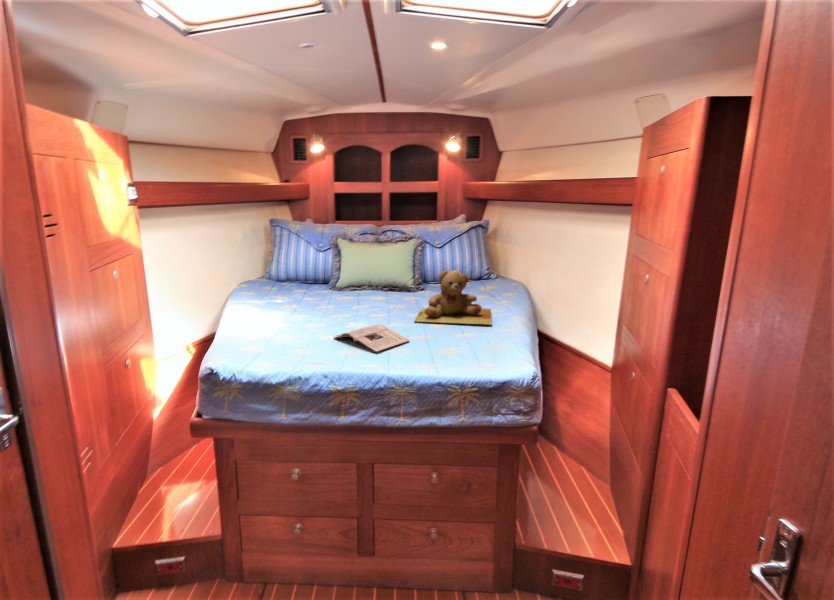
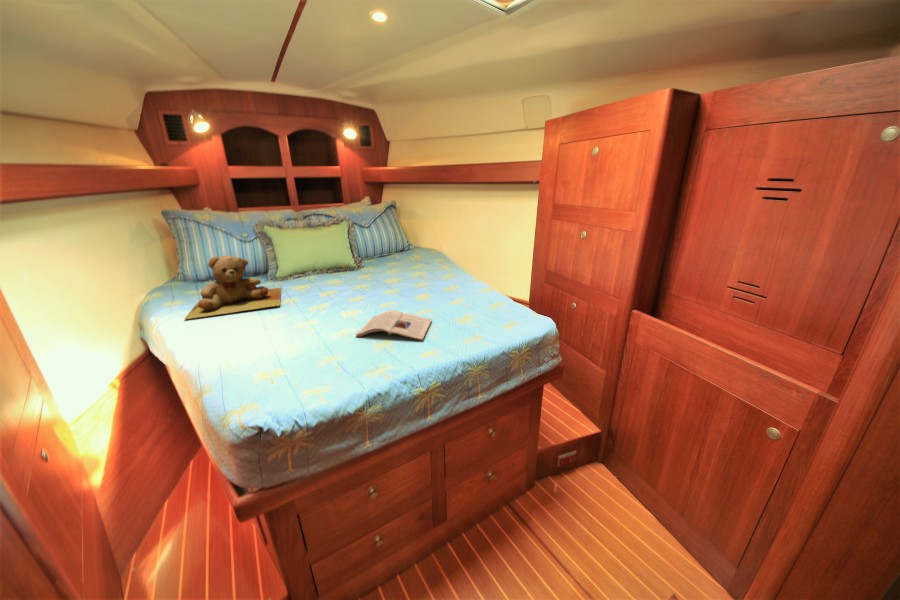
teddy bear: present [415,270,492,325] -> present [185,255,281,319]

